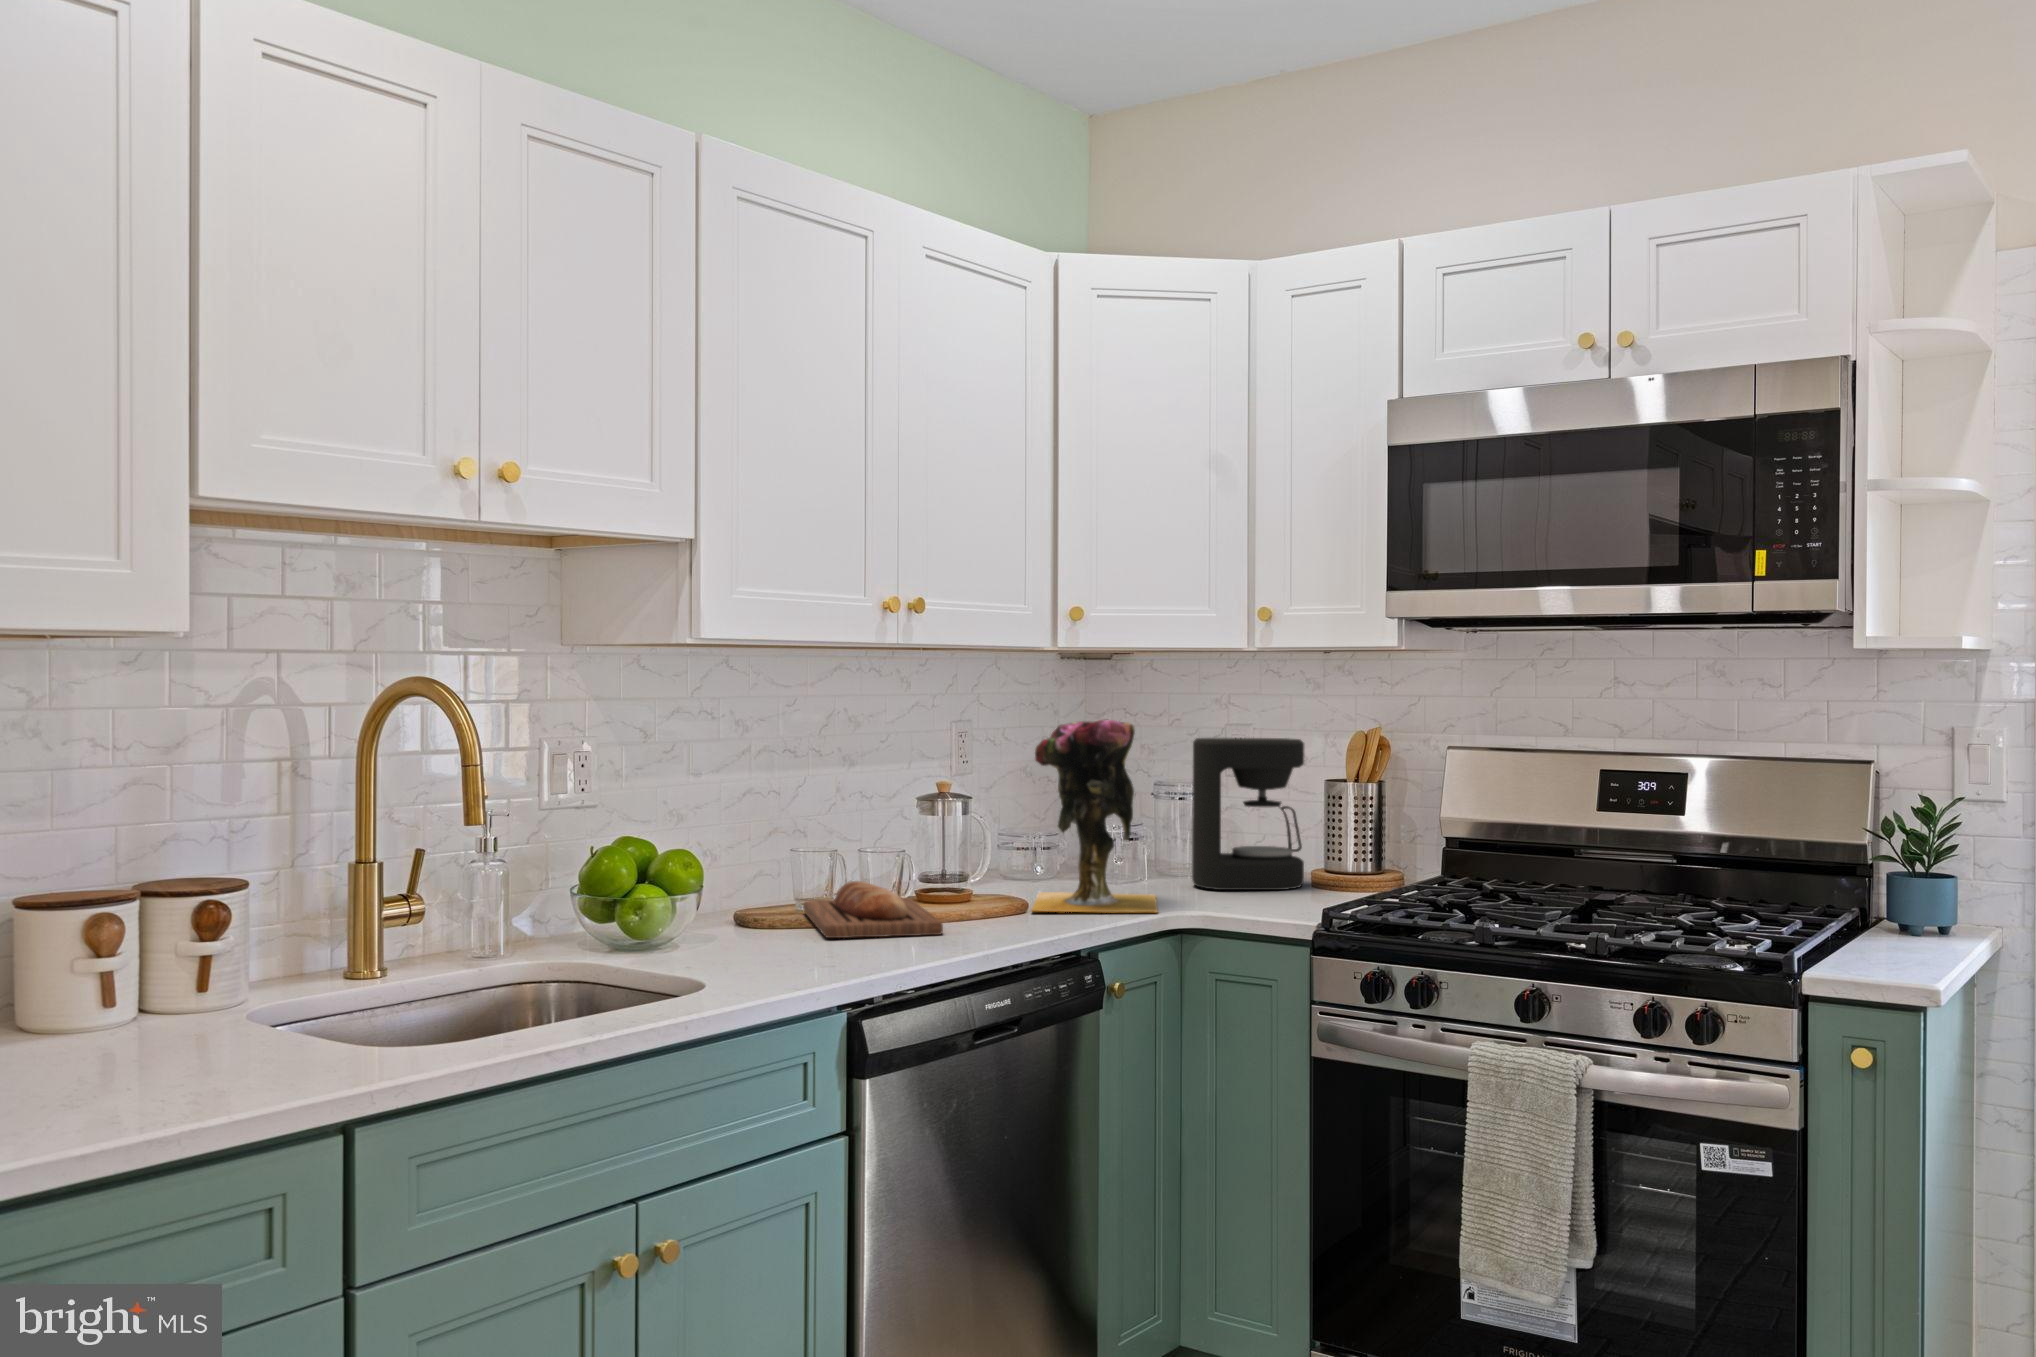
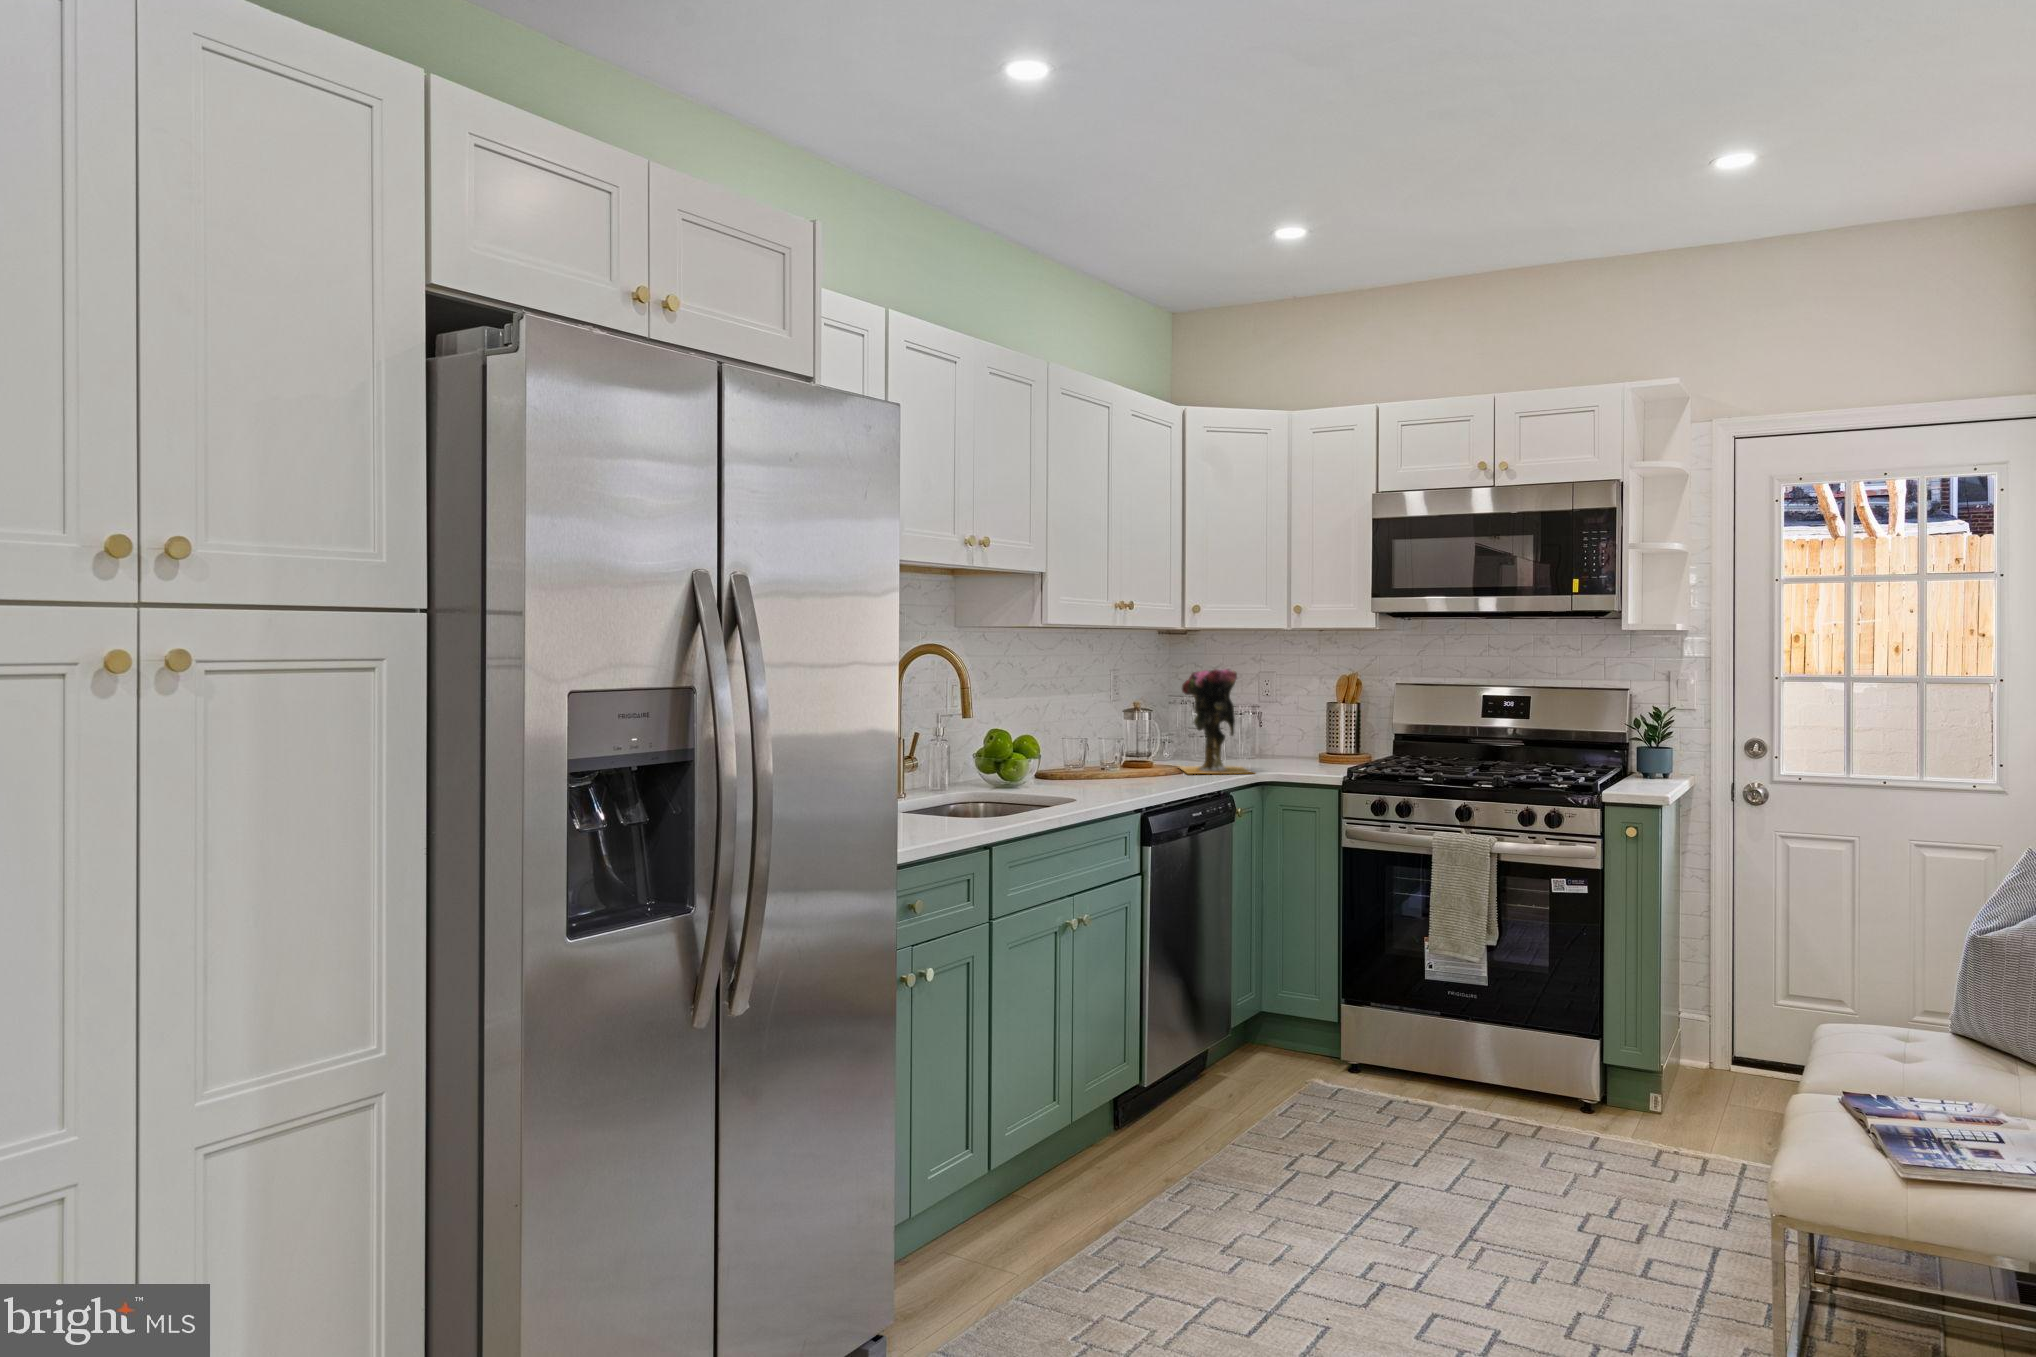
coffee maker: present [1192,738,1304,890] -> none [1255,680,1319,764]
bread loaf: present [803,881,943,938] -> none [1061,758,1156,785]

